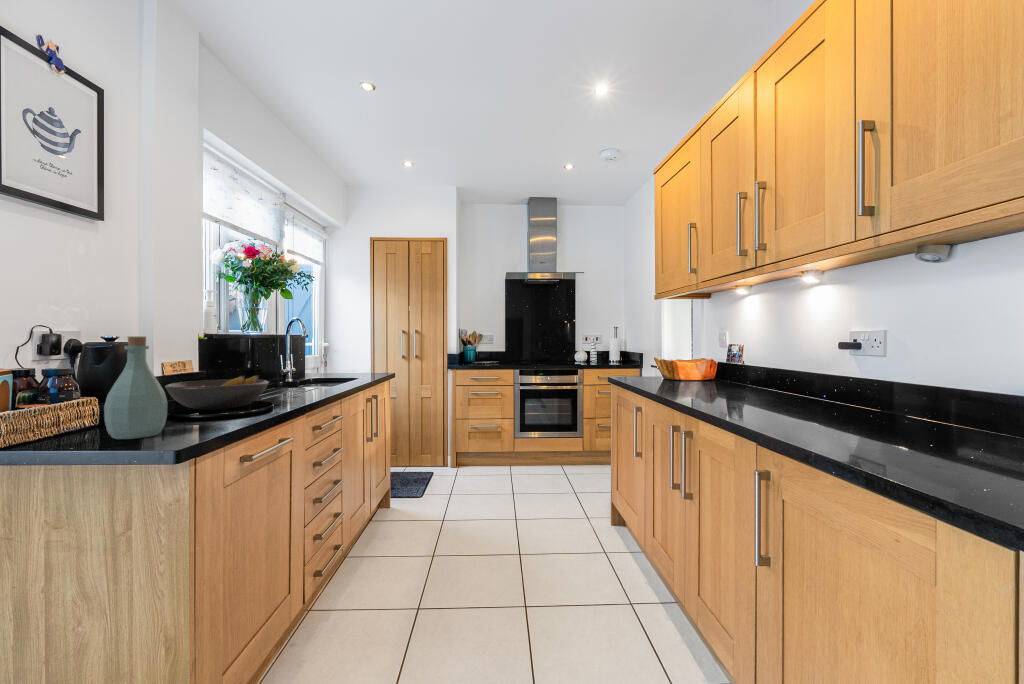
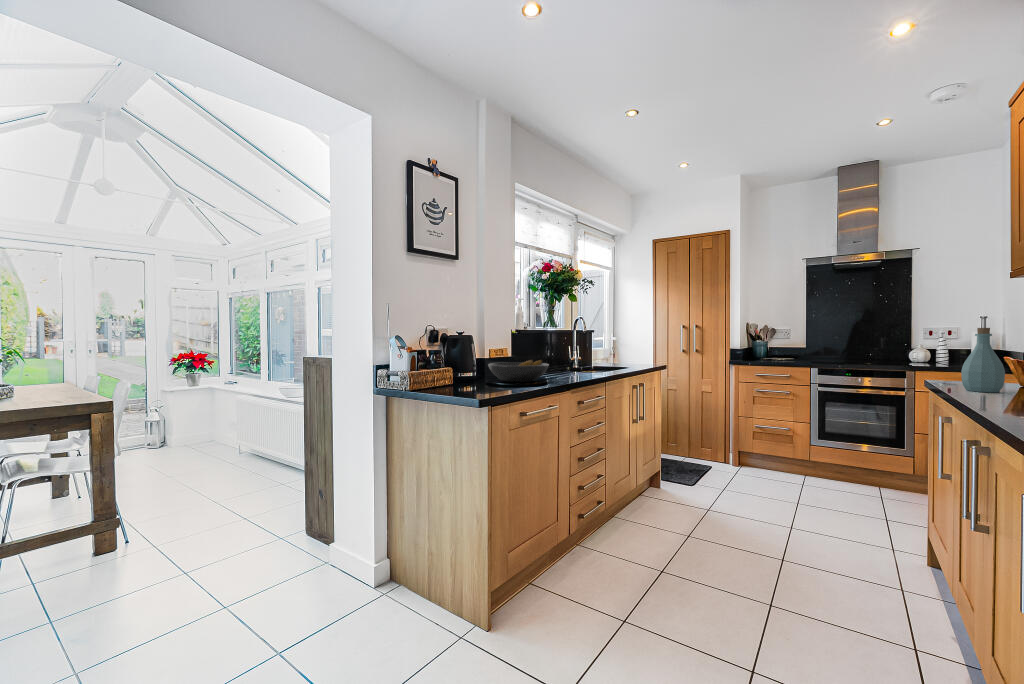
bottle: present [104,336,167,439] -> present [961,328,1005,392]

